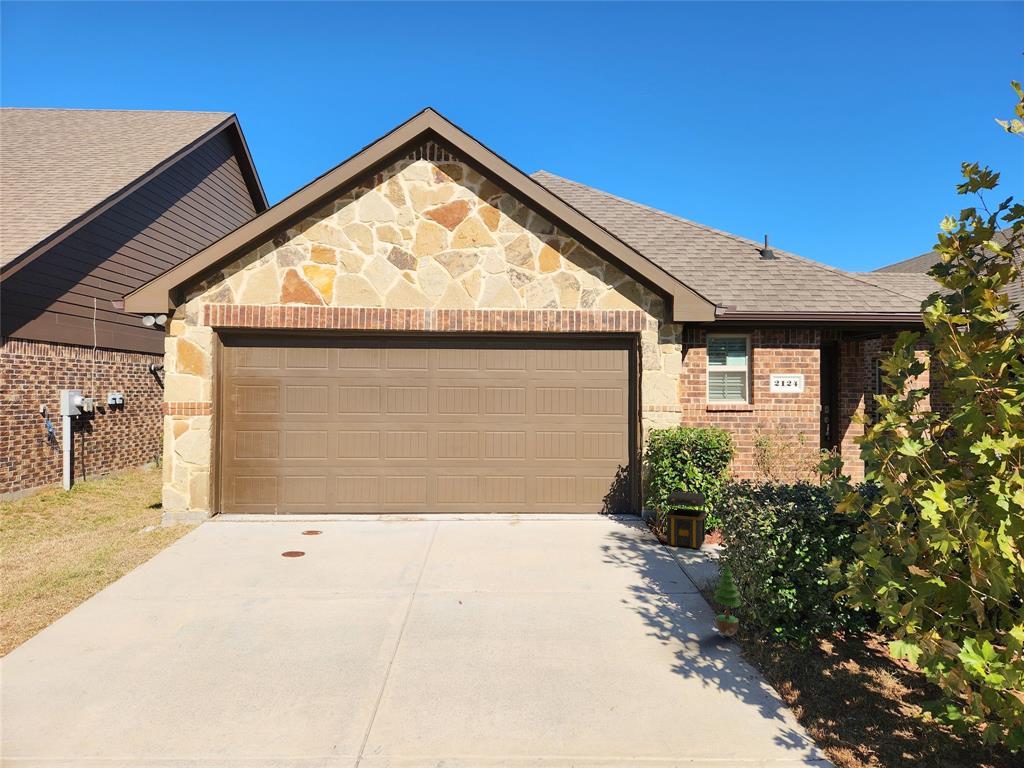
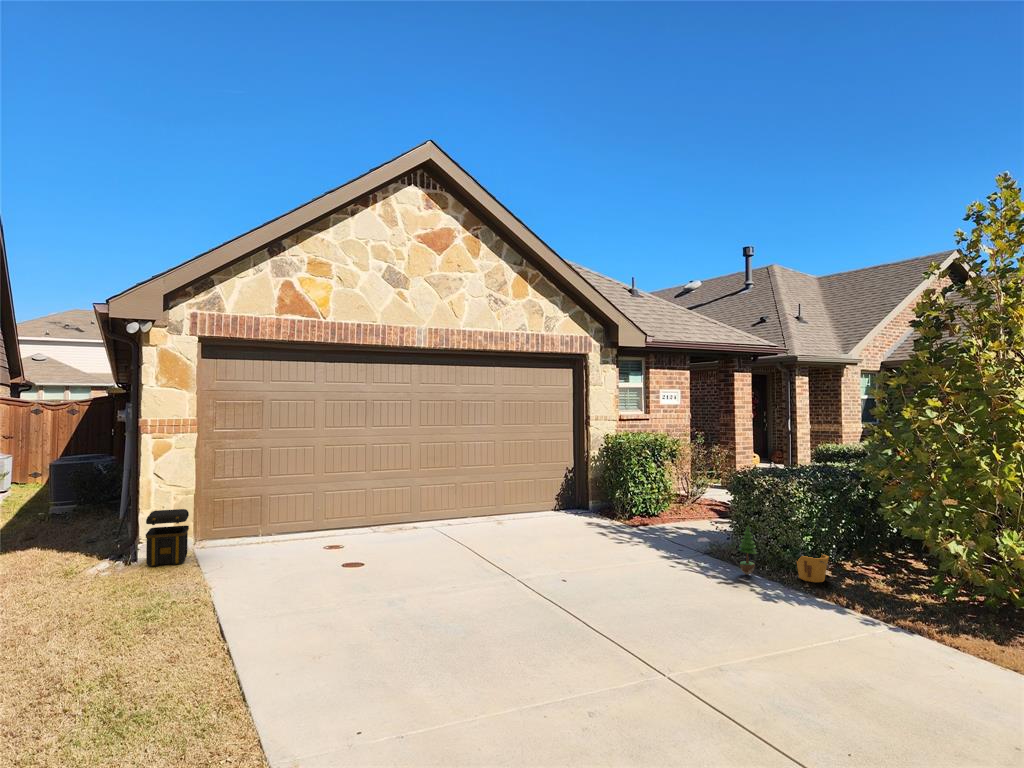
toolbox: present [666,492,706,549] -> present [146,509,189,566]
bucket: none [805,610,861,670] -> present [797,554,829,582]

